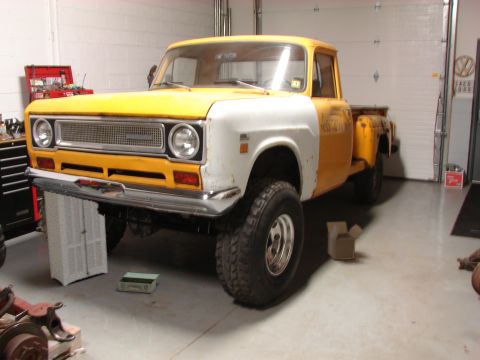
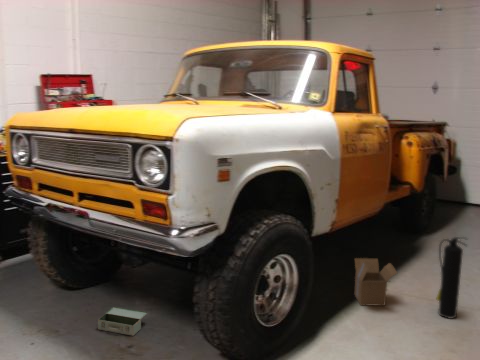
storage cabinet: present [44,191,108,286] -> none [23,193,96,319]
fire extinguisher: none [394,198,420,265] -> present [436,237,465,318]

